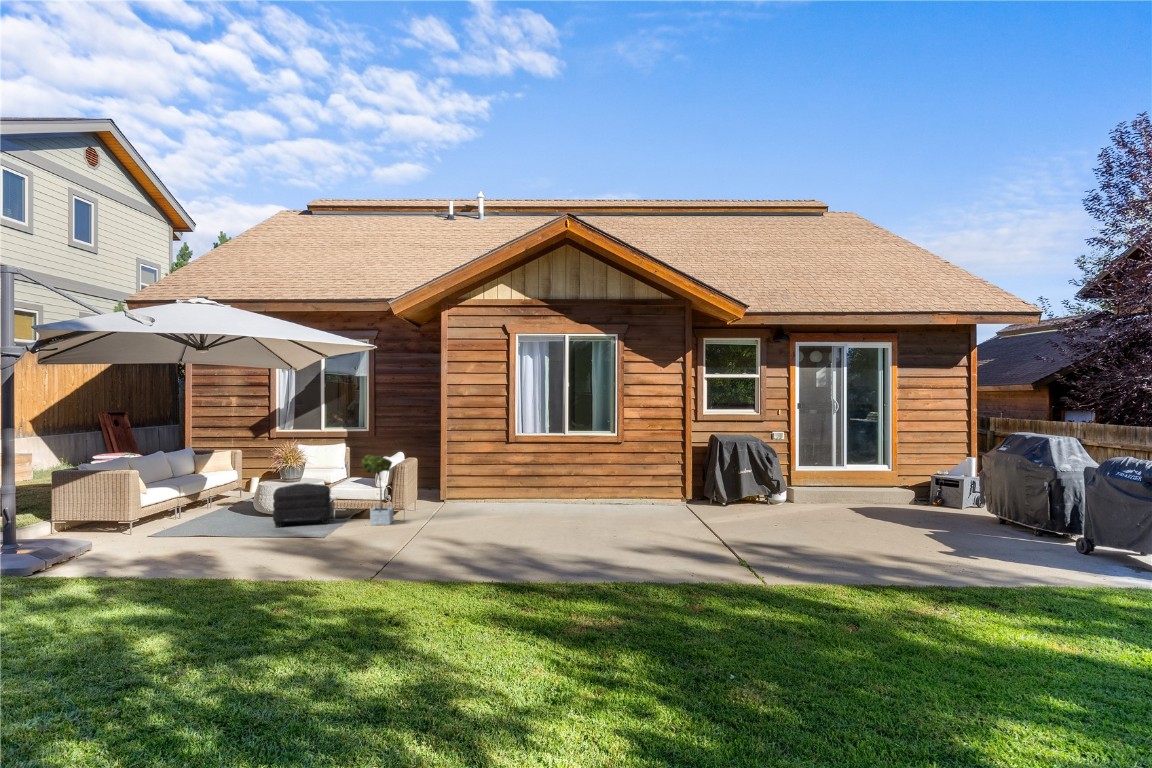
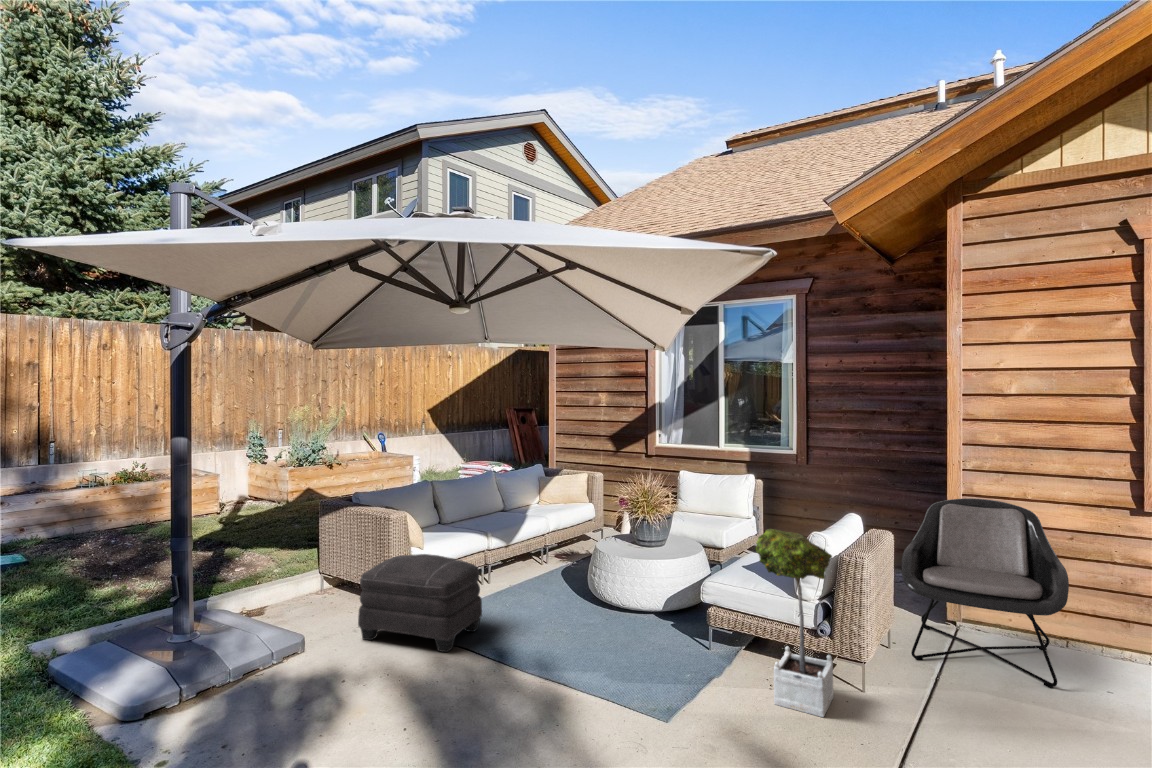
lounge chair: none [421,442,480,511] -> present [902,498,1069,688]
ottoman: present [273,483,331,528] -> present [358,554,482,652]

